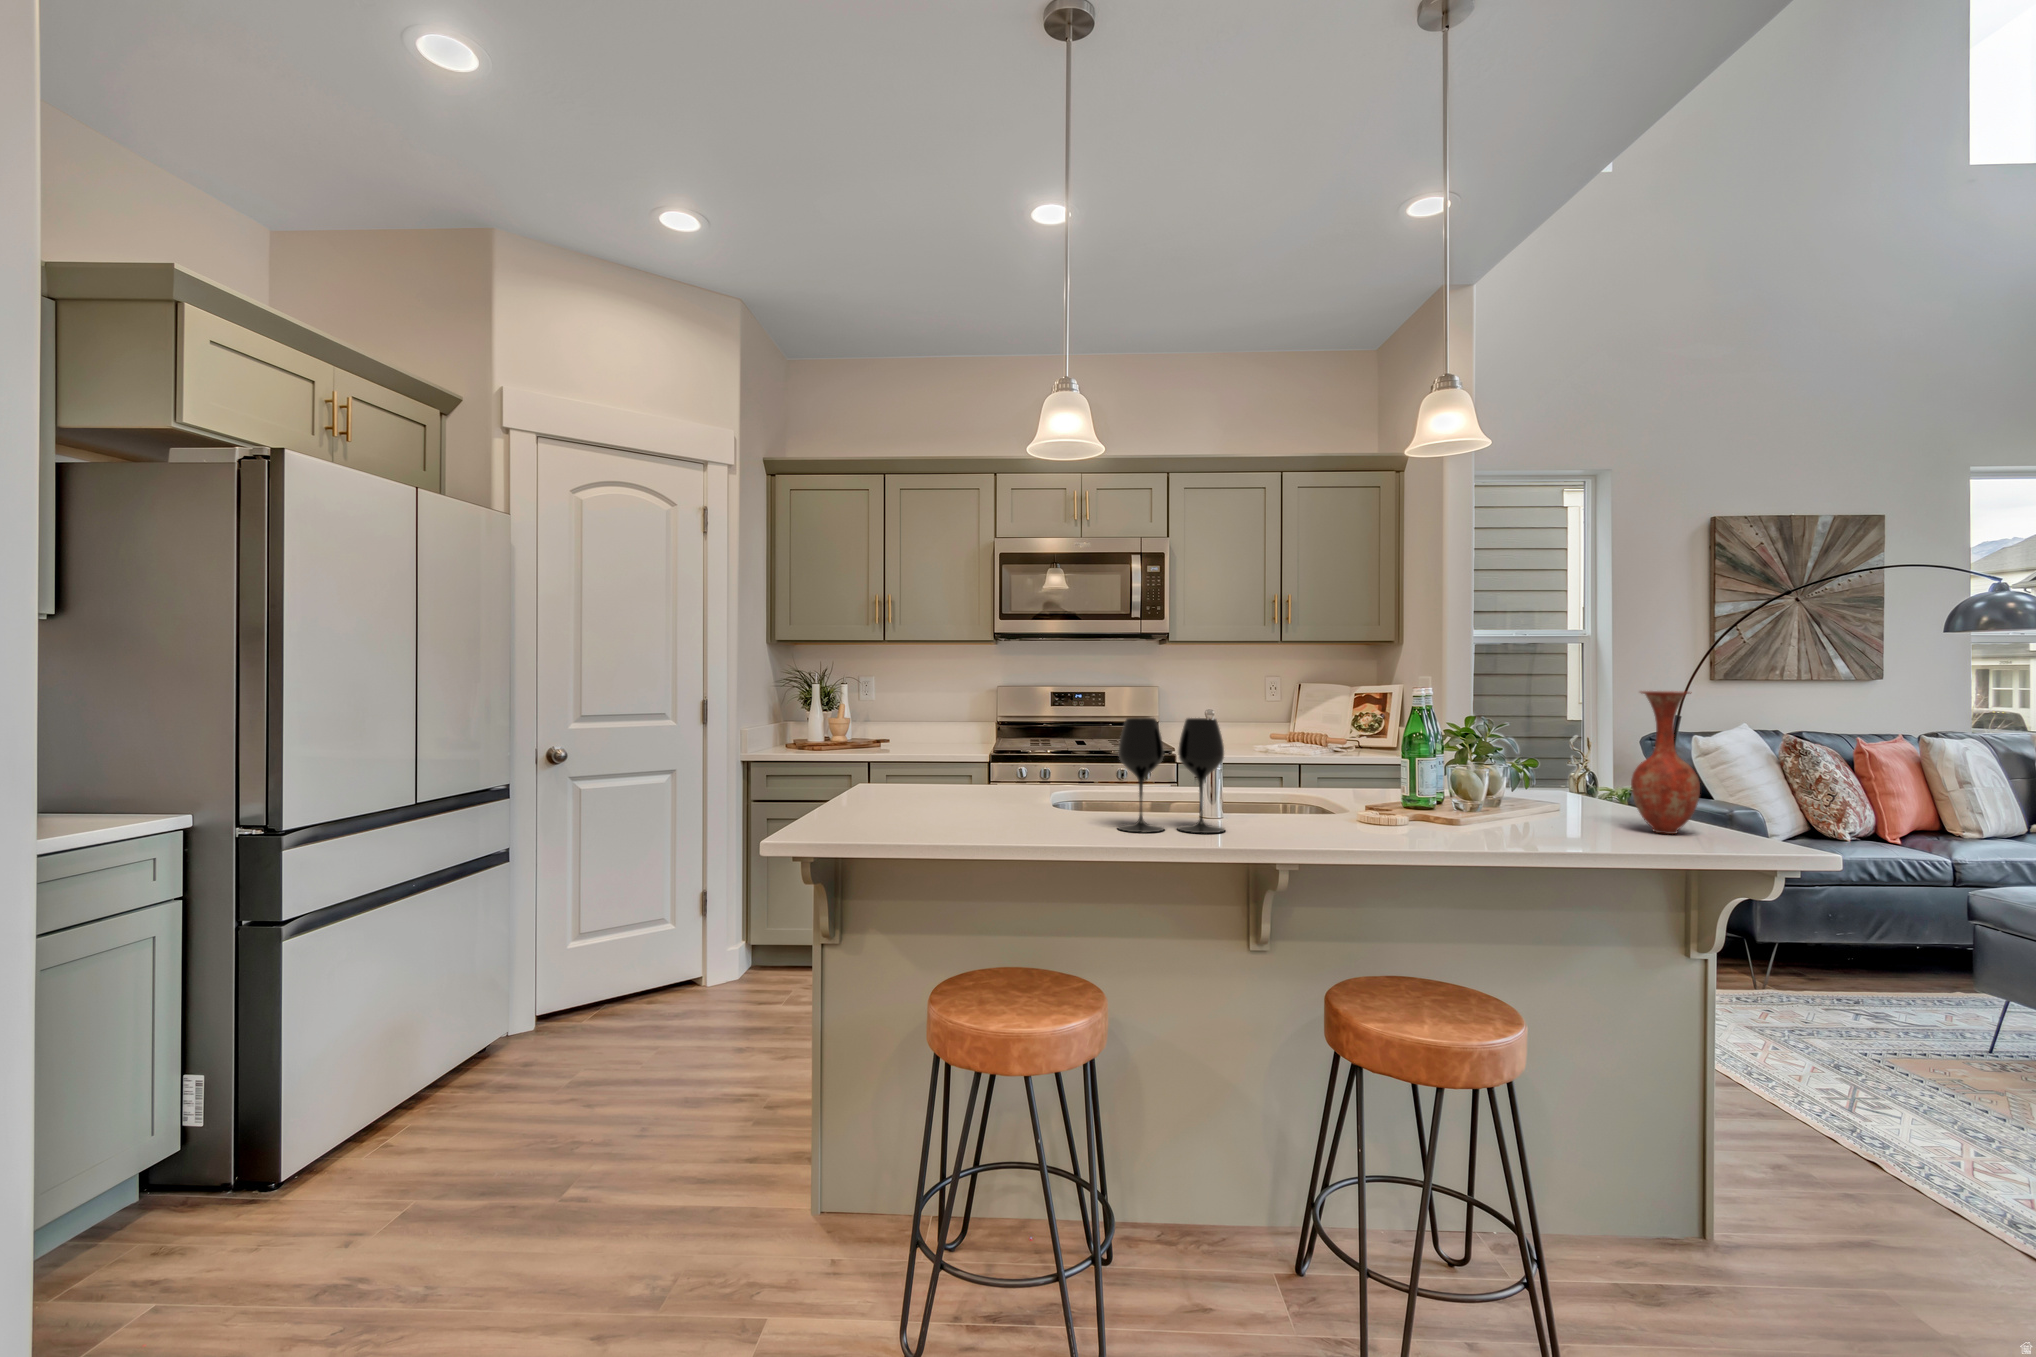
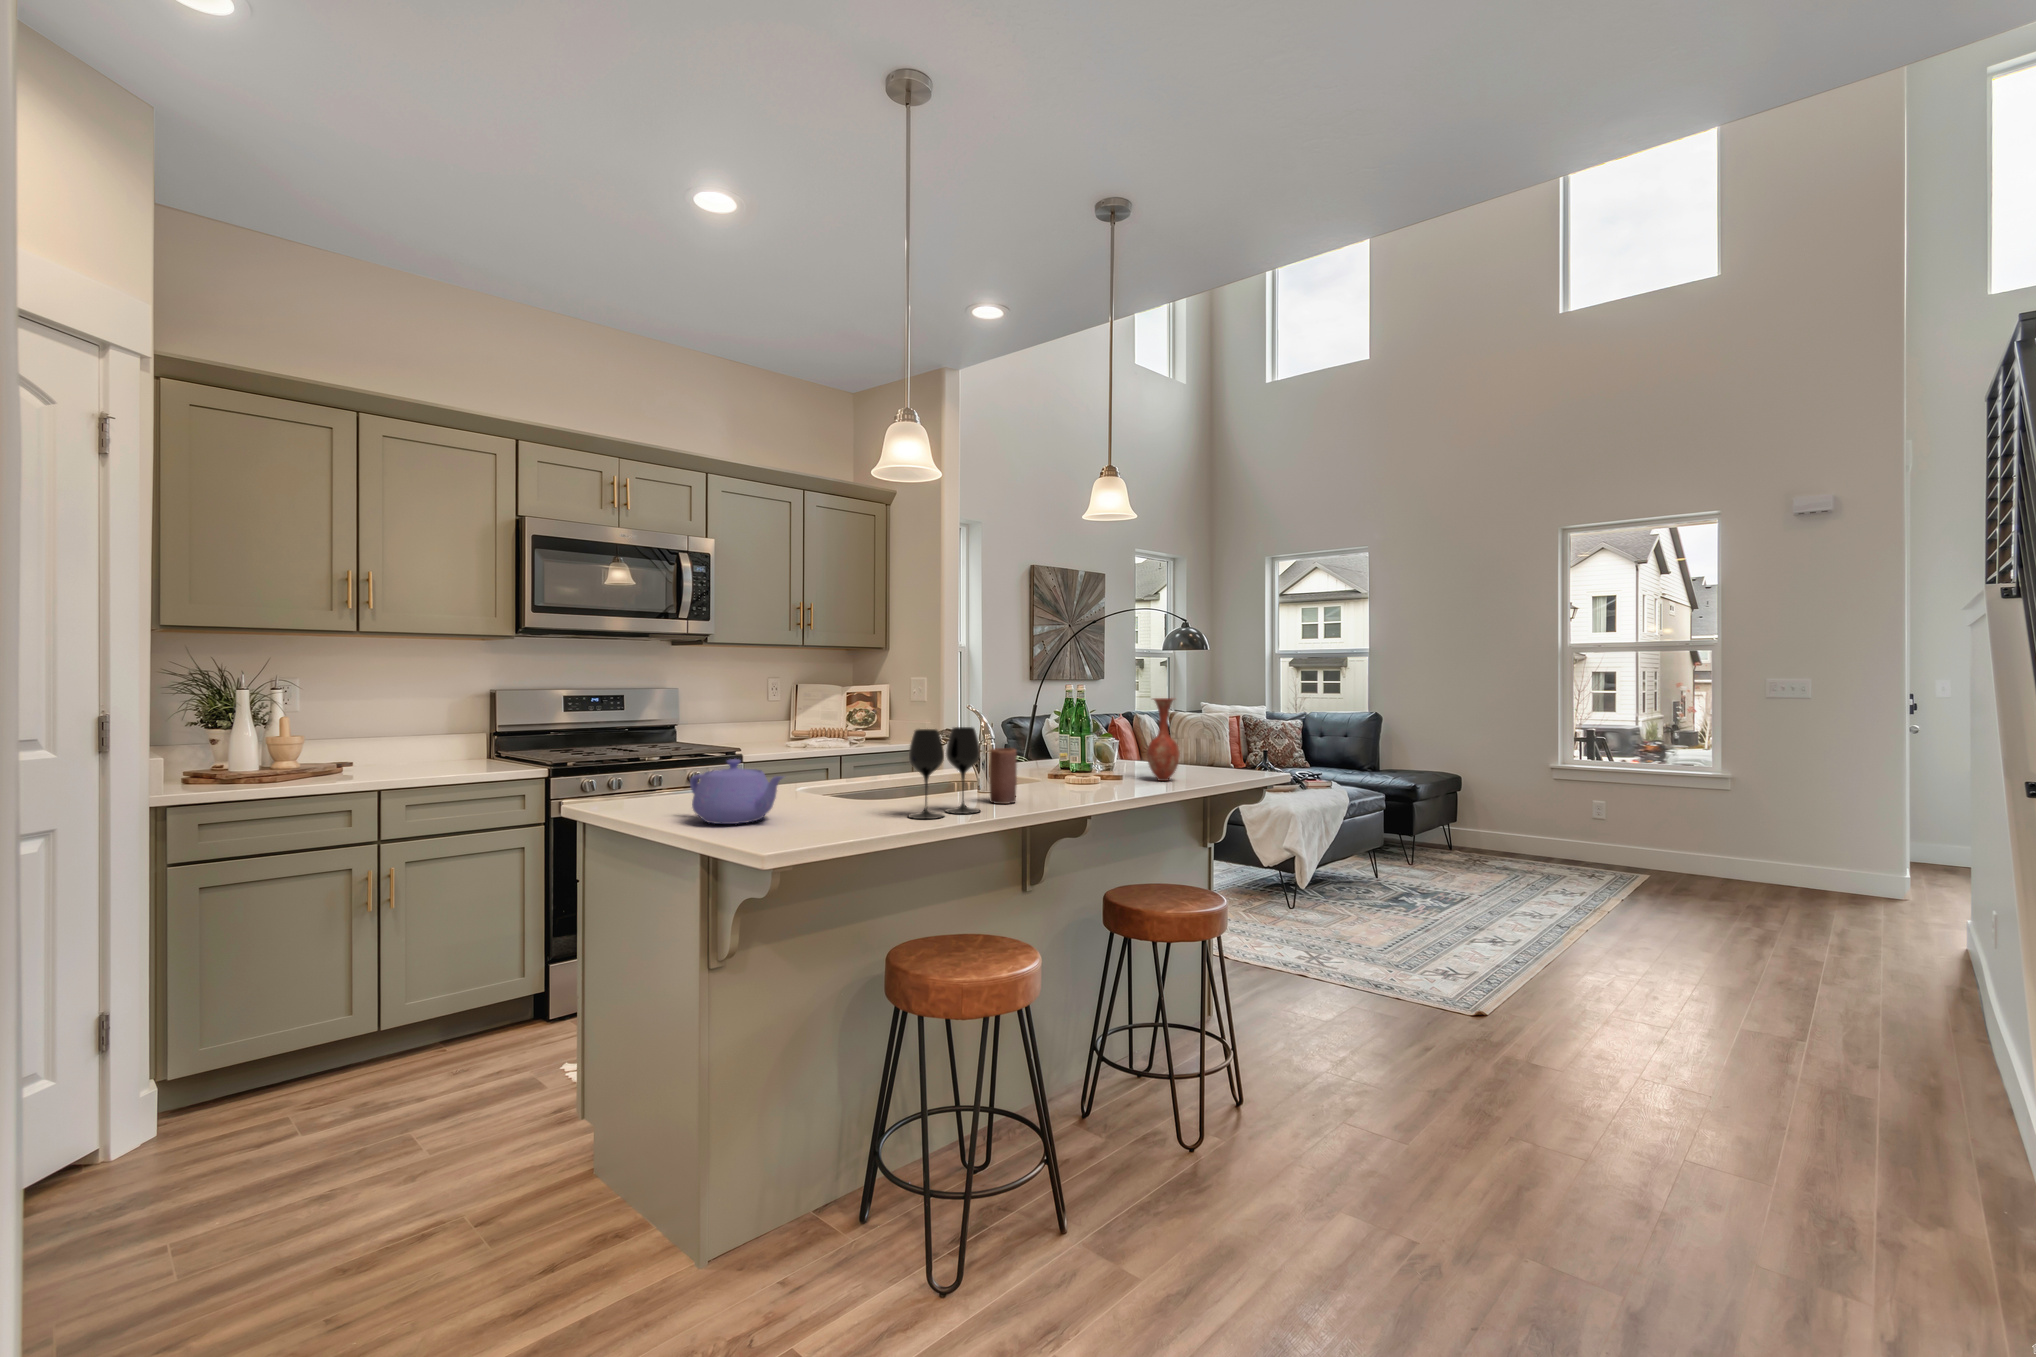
teapot: none [919,743,1001,810] -> present [690,759,783,824]
candle: none [1270,752,1308,829] -> present [990,748,1017,804]

